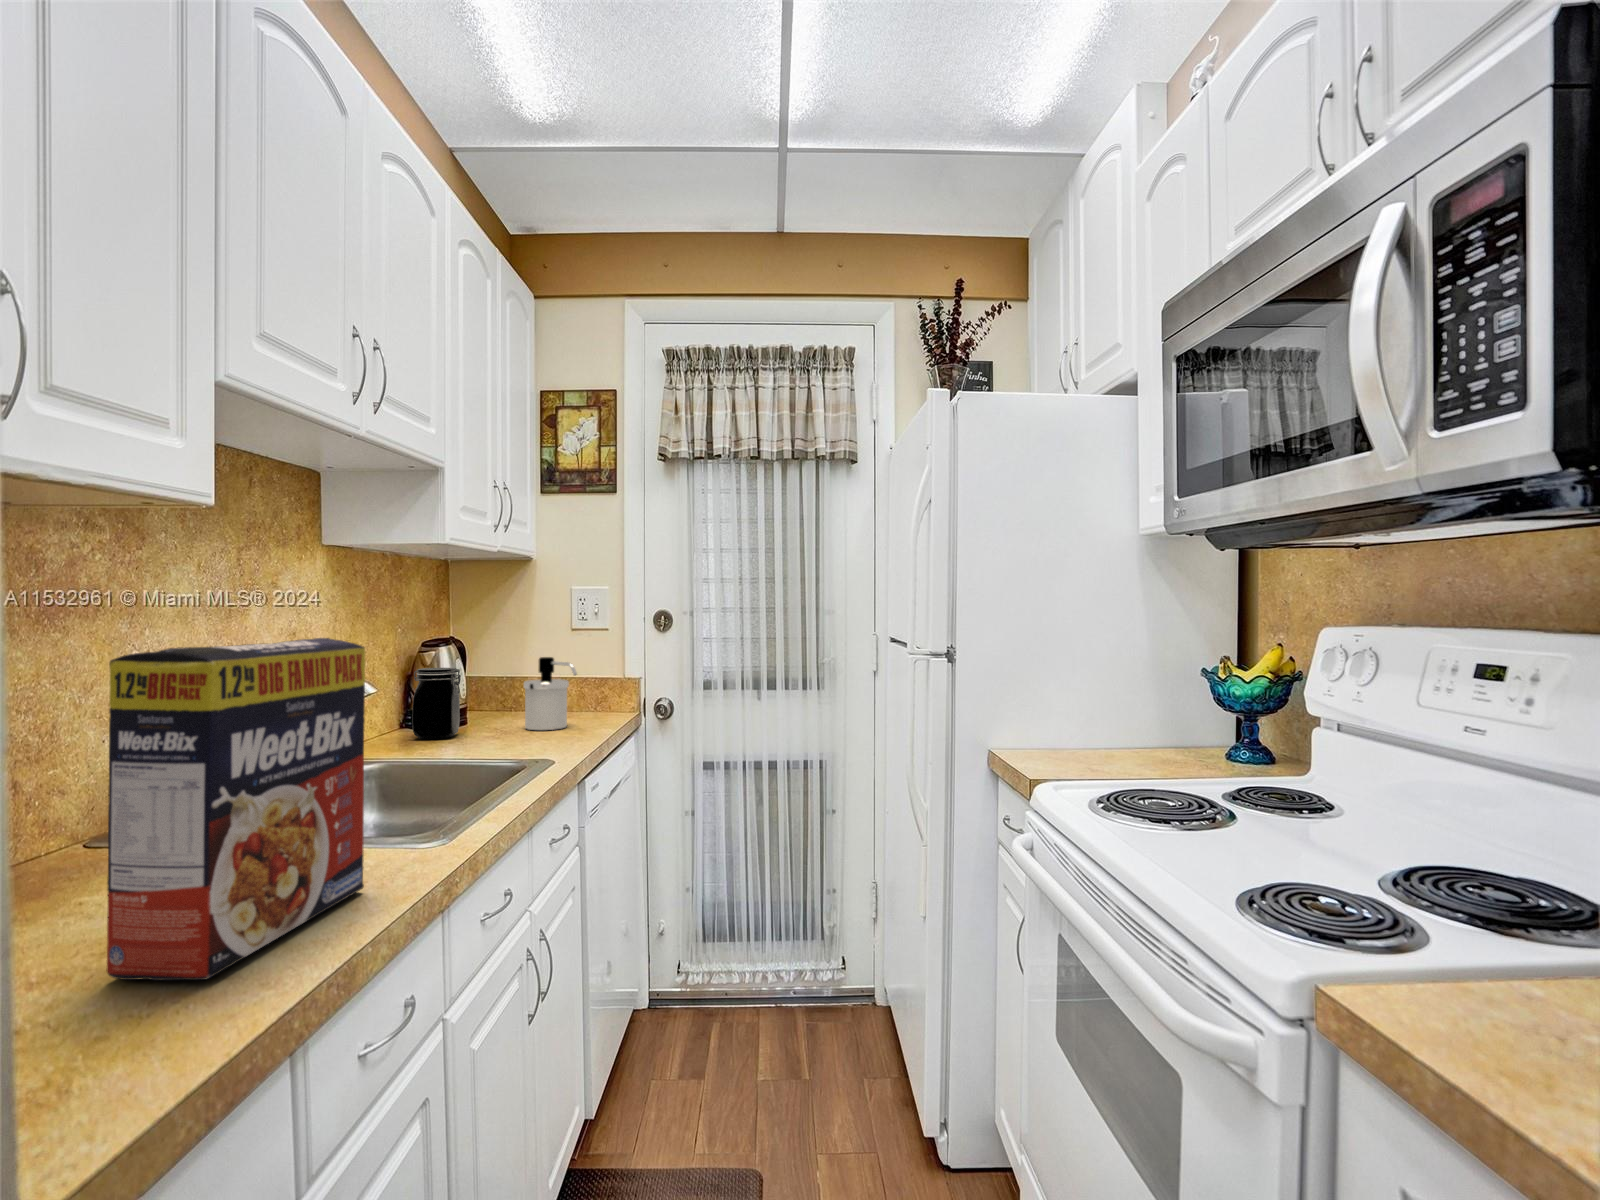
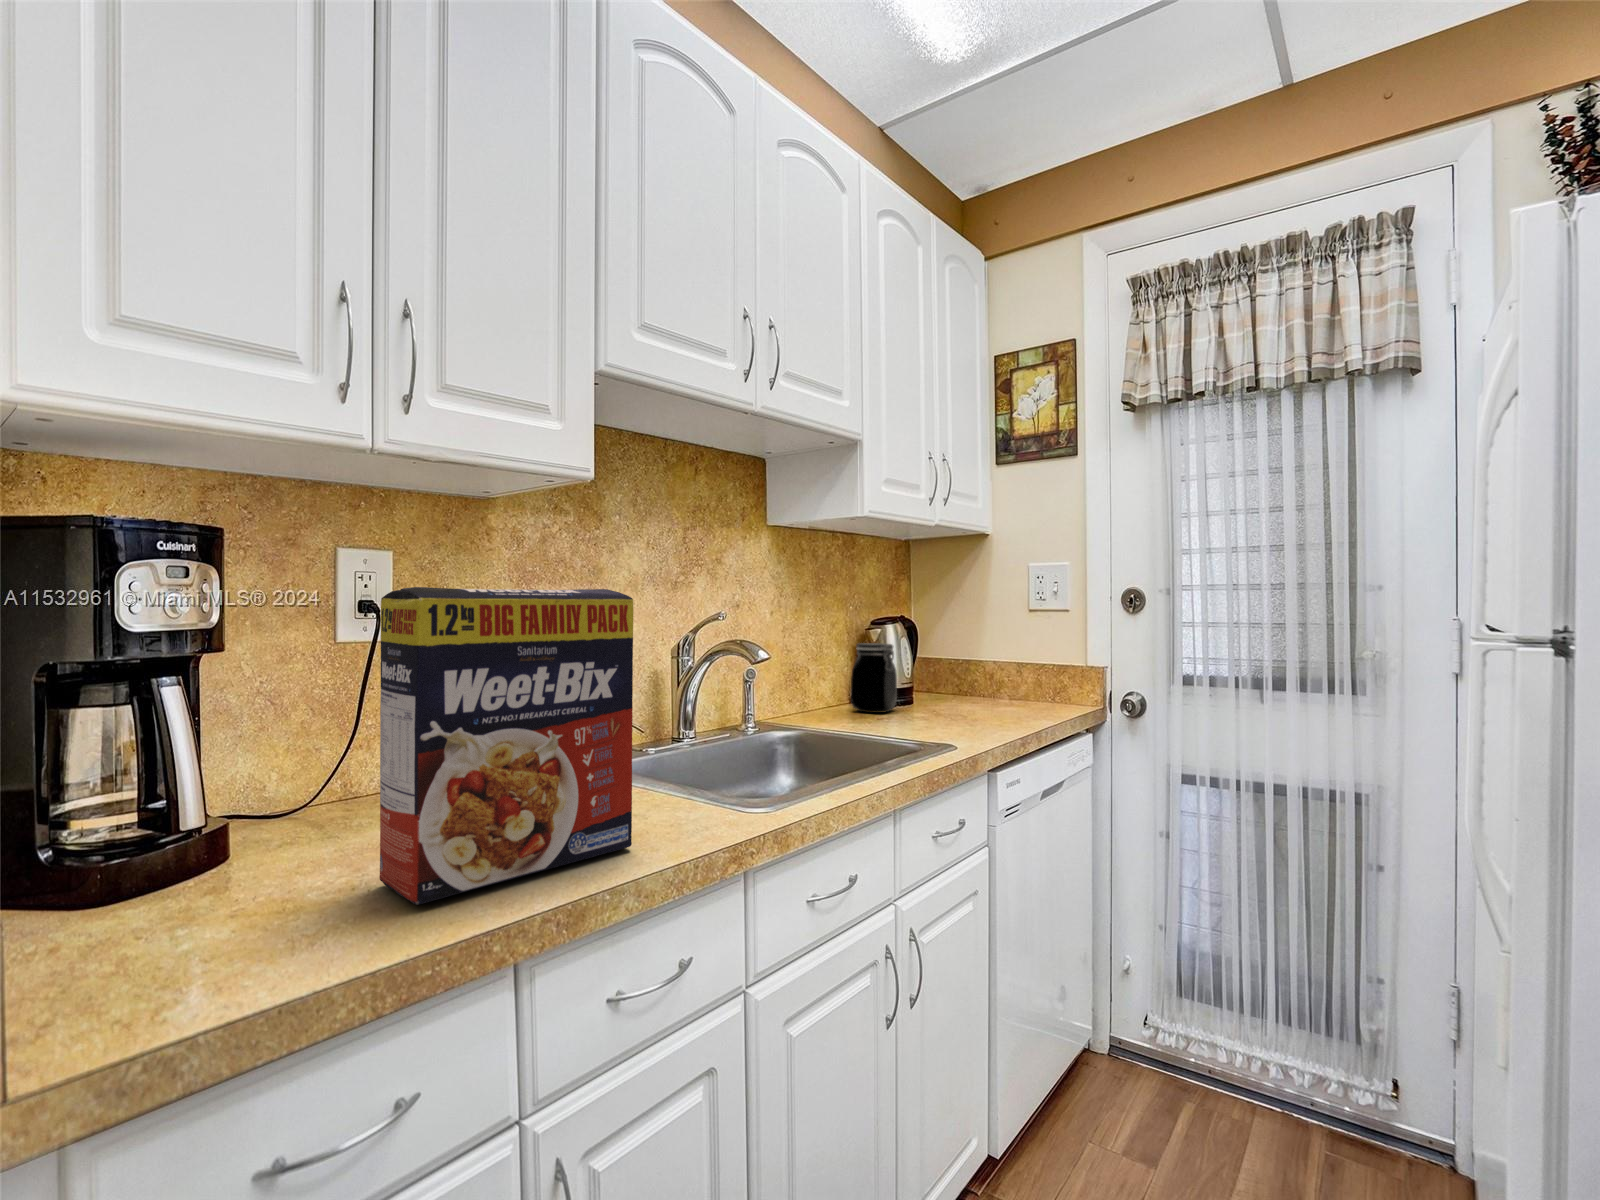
soap dispenser: present [524,657,577,730] -> none [960,637,1010,715]

